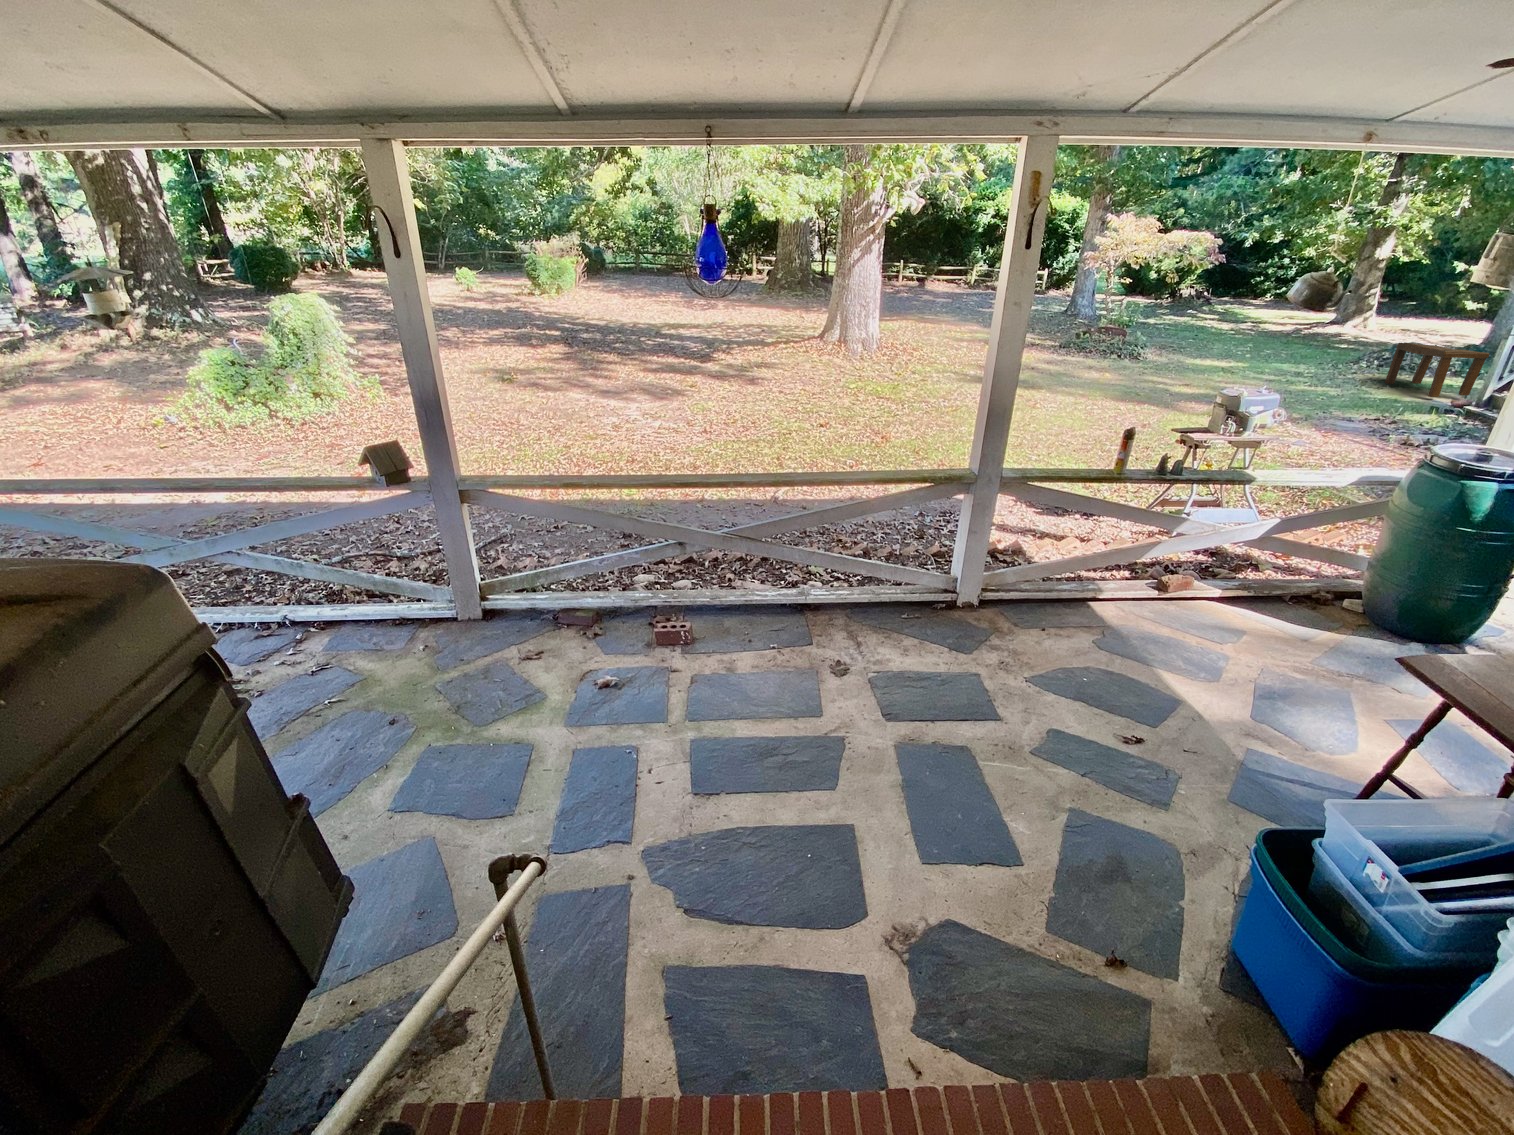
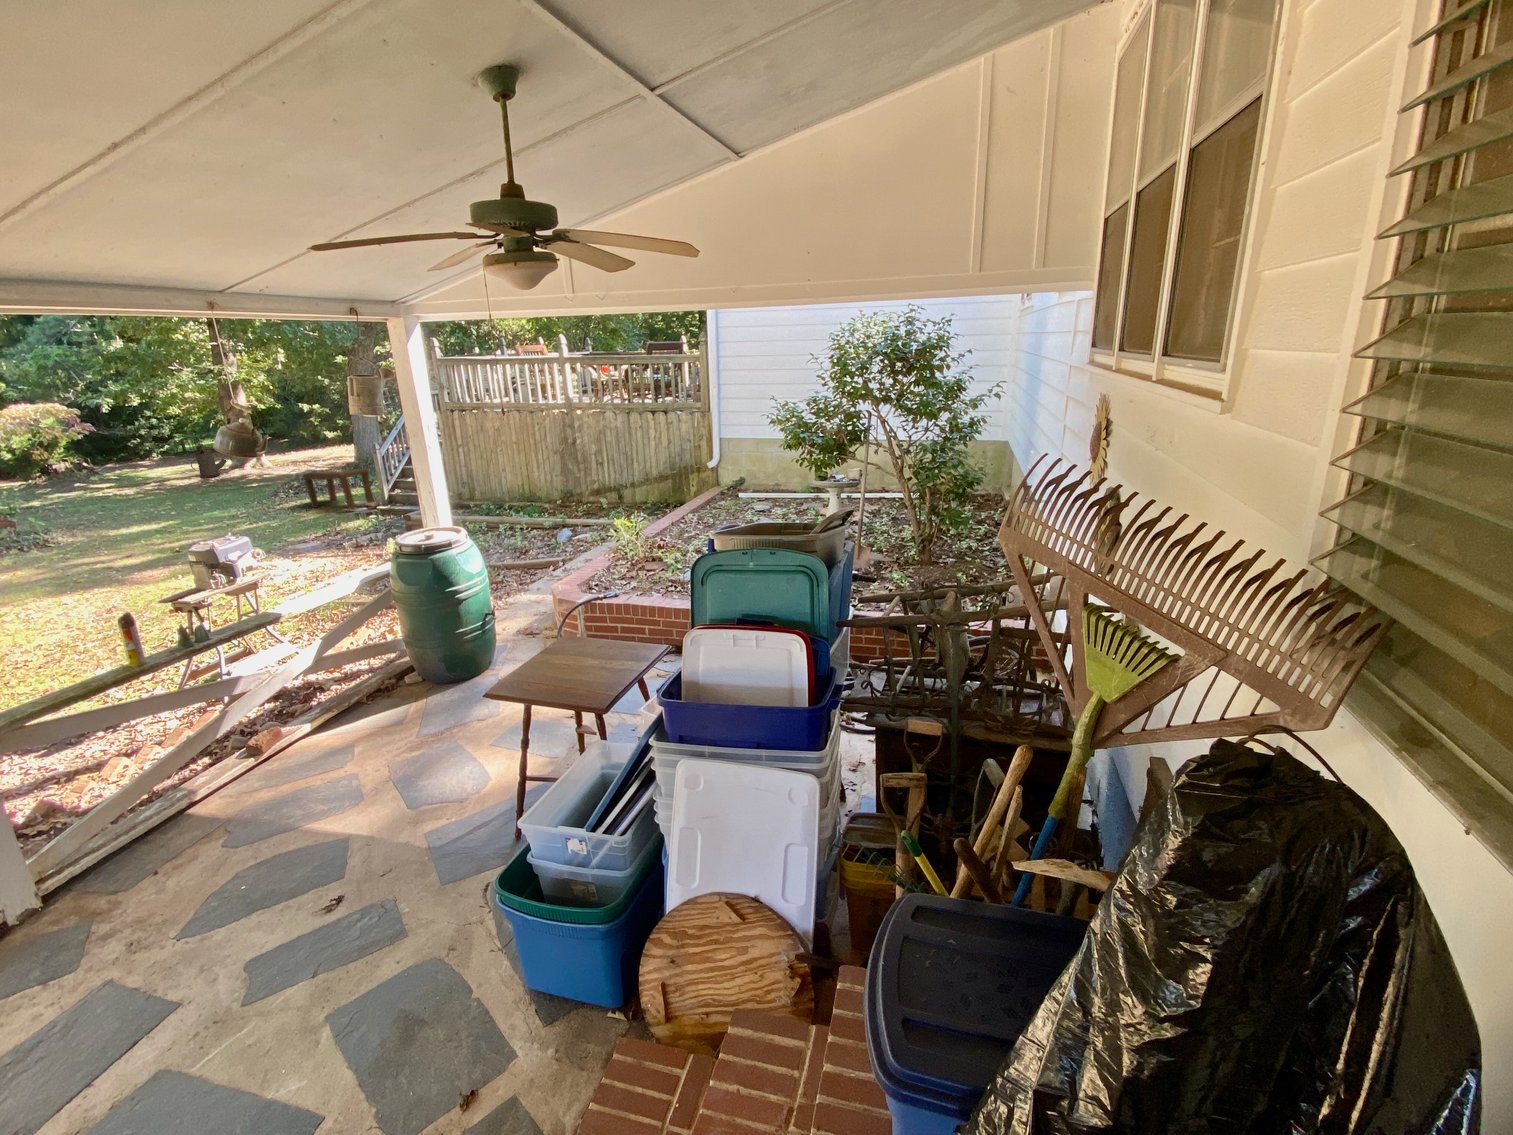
watering can: none [1289,292,1344,327] -> present [191,444,227,478]

